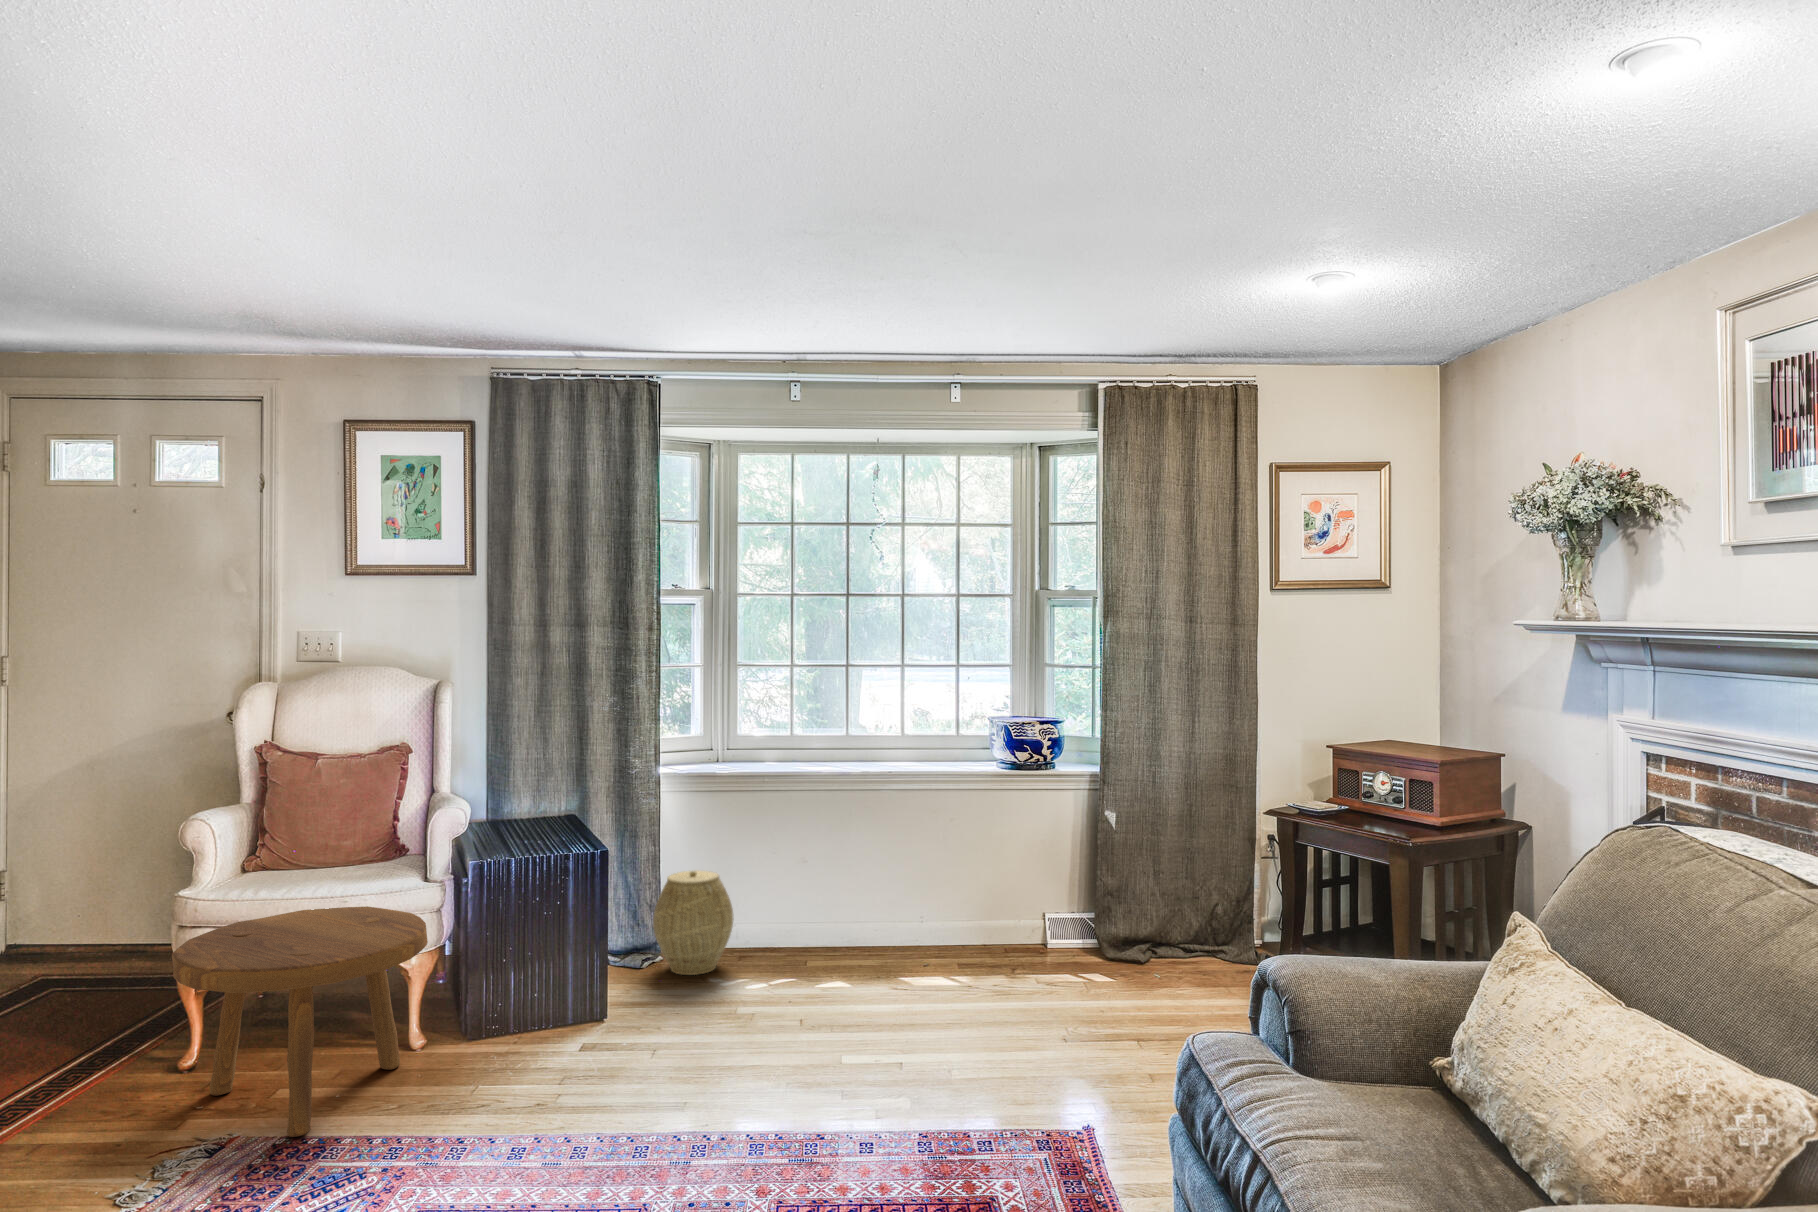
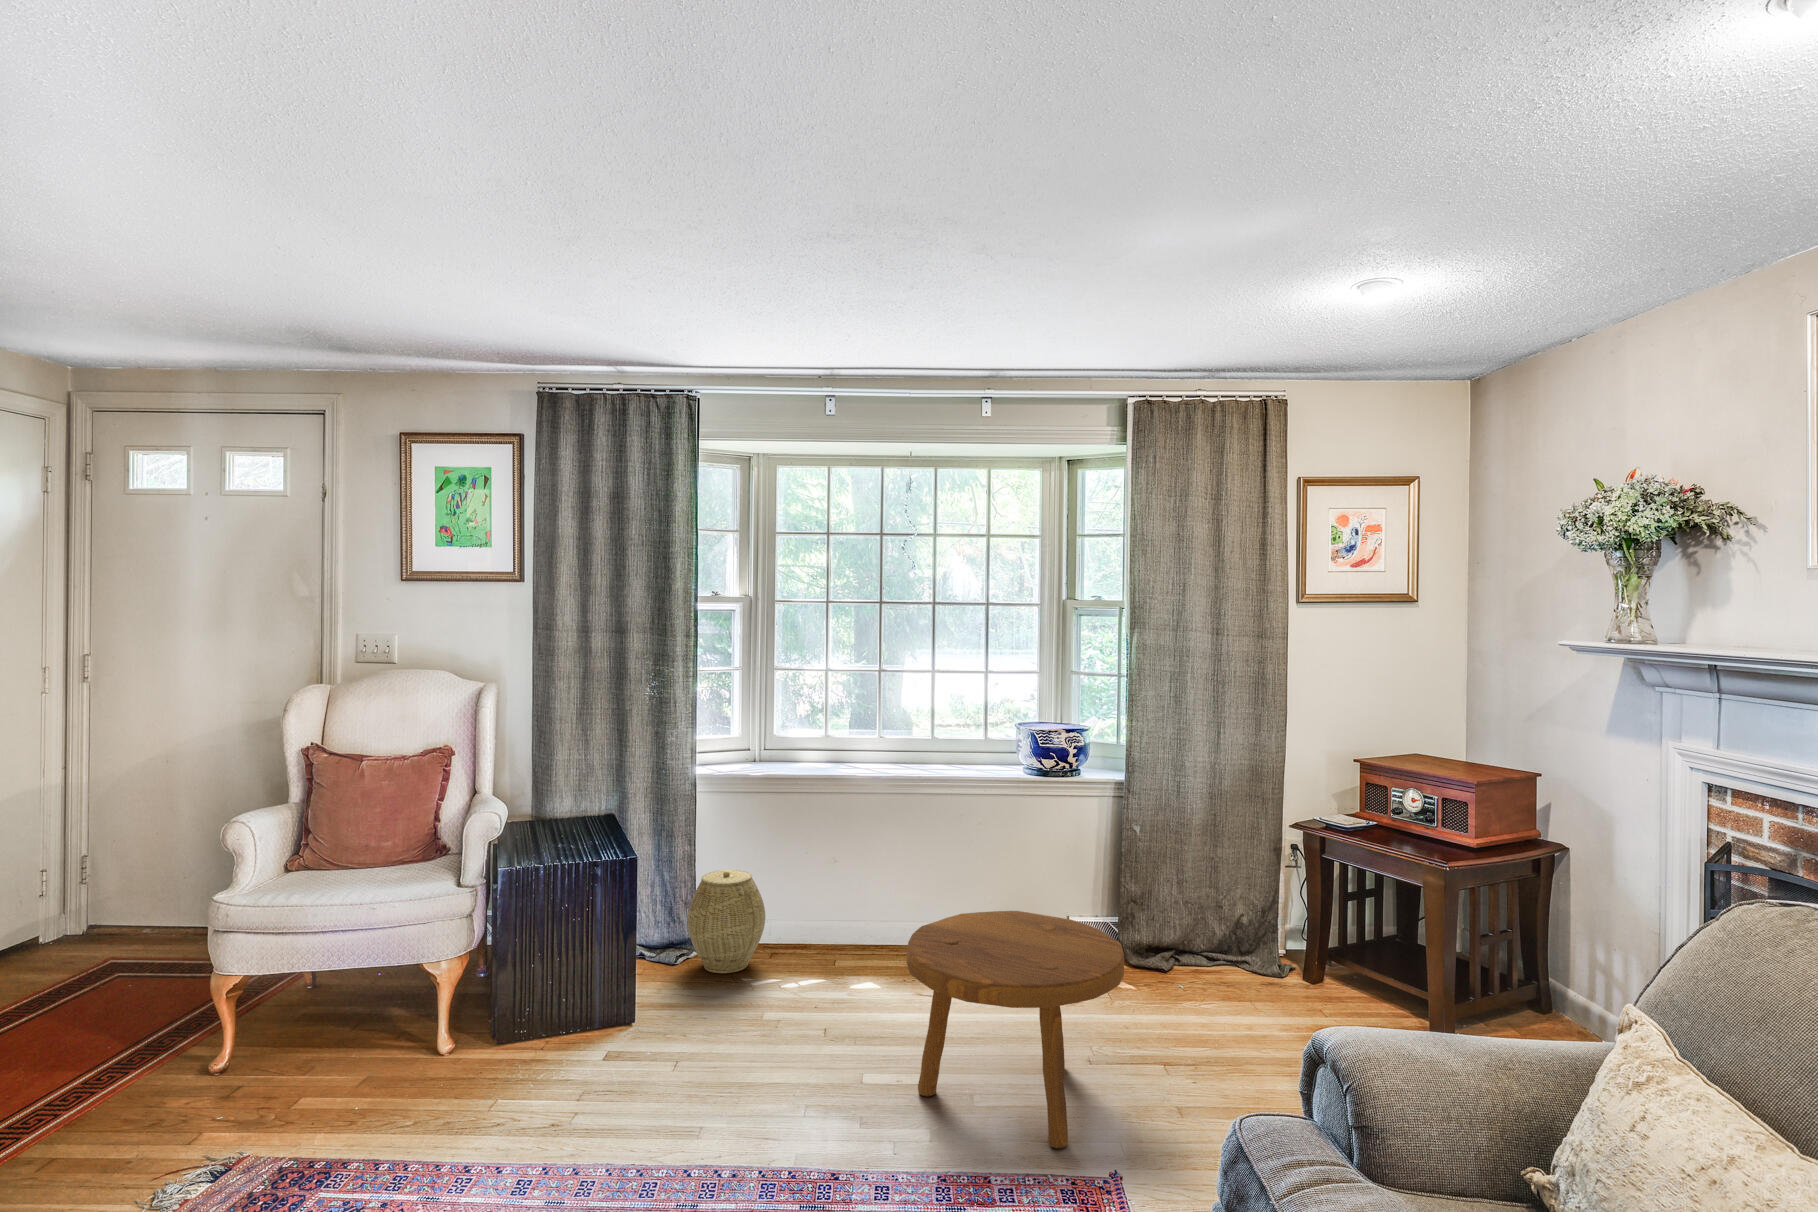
footstool: present [172,906,428,1137] -> present [907,911,1124,1148]

